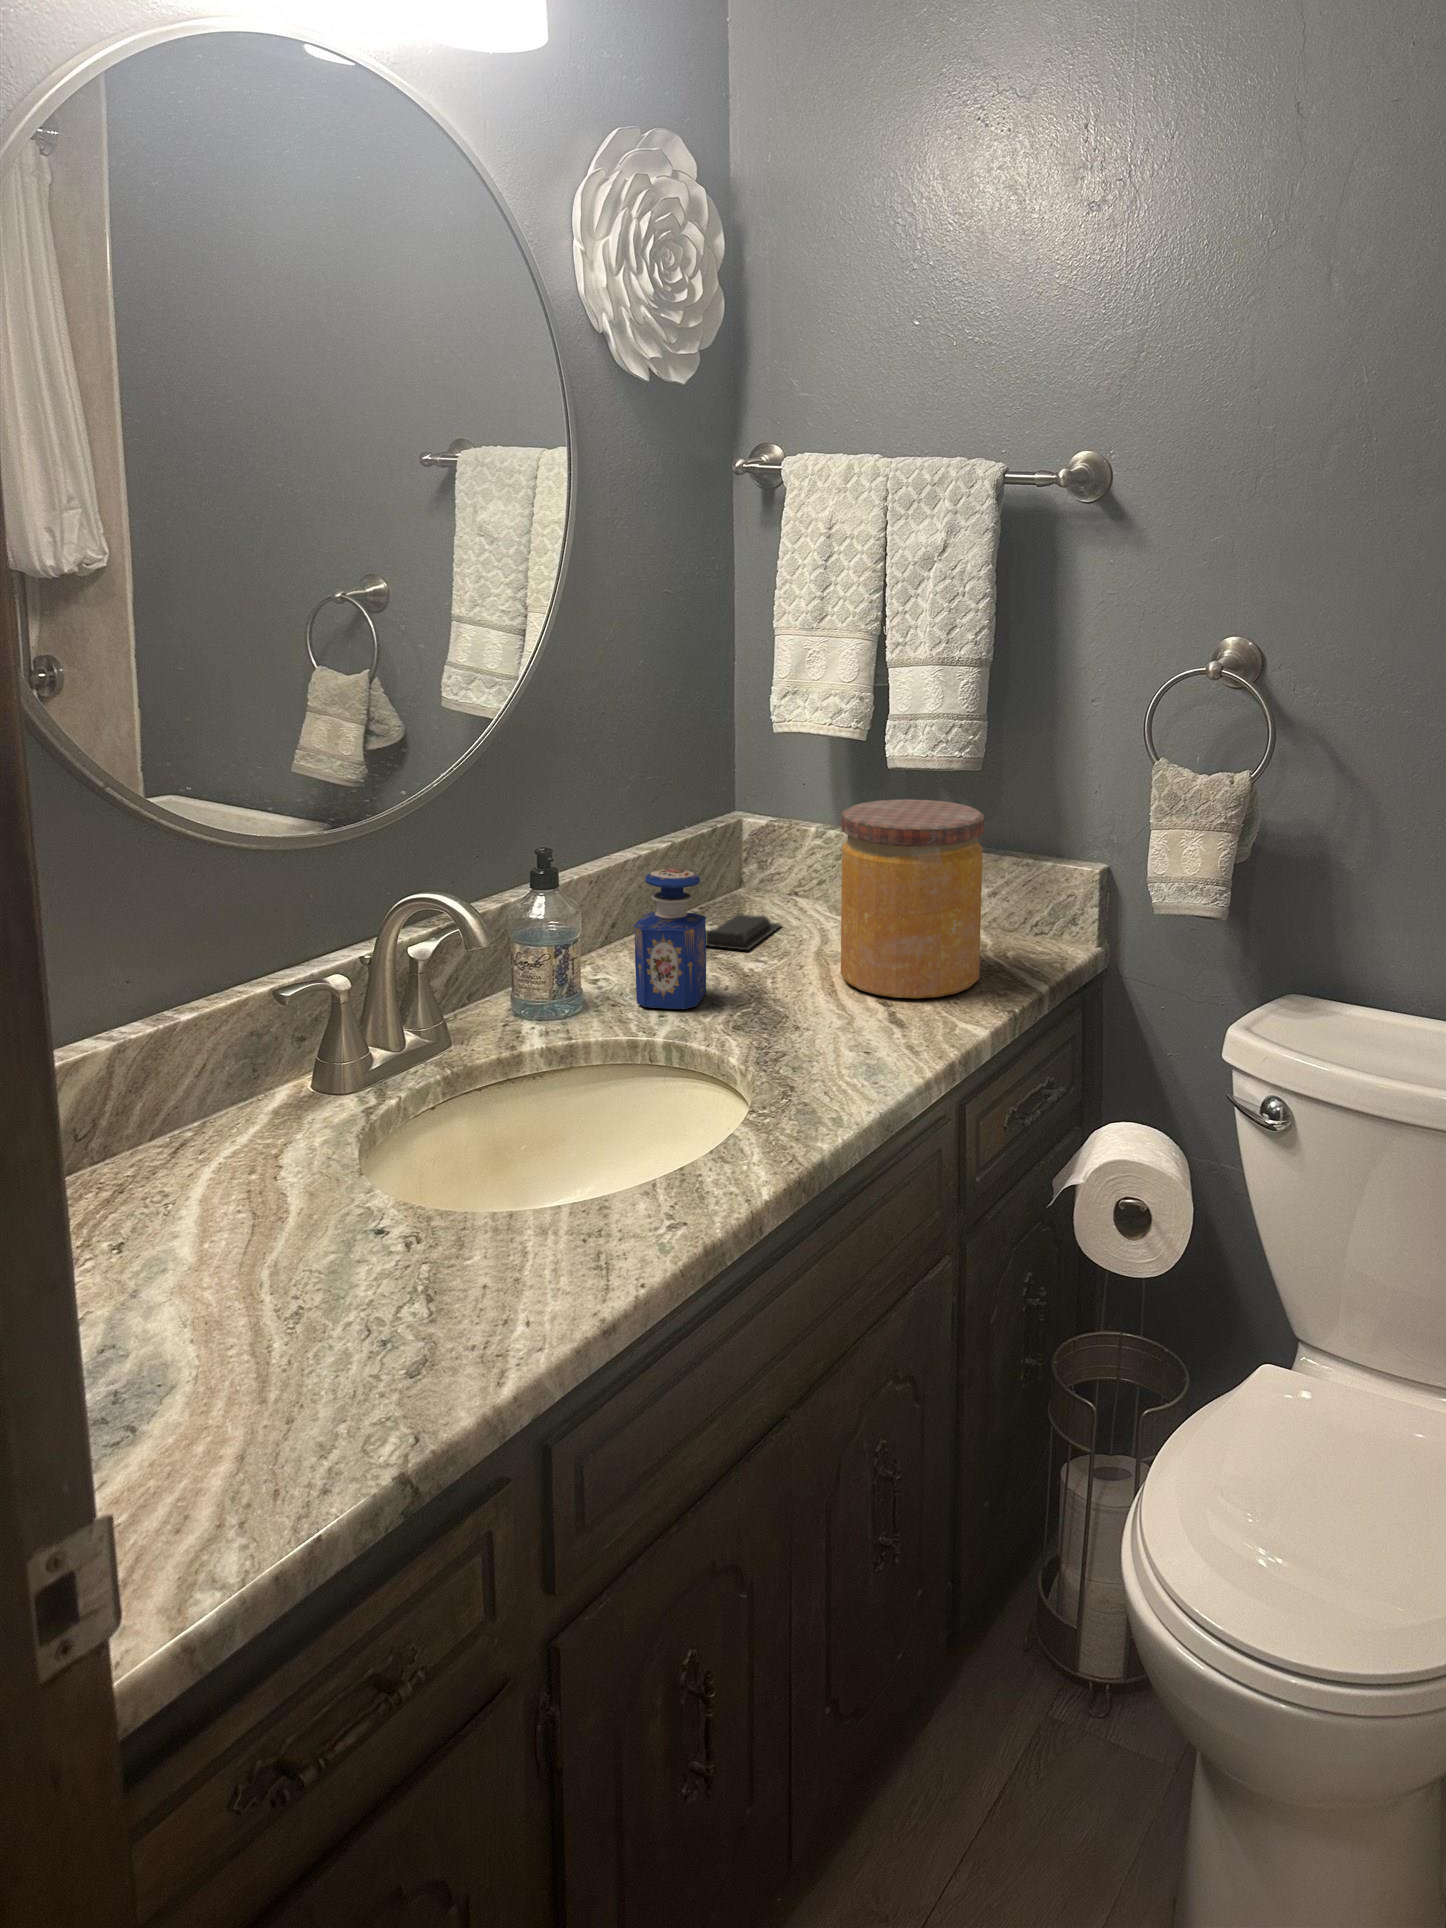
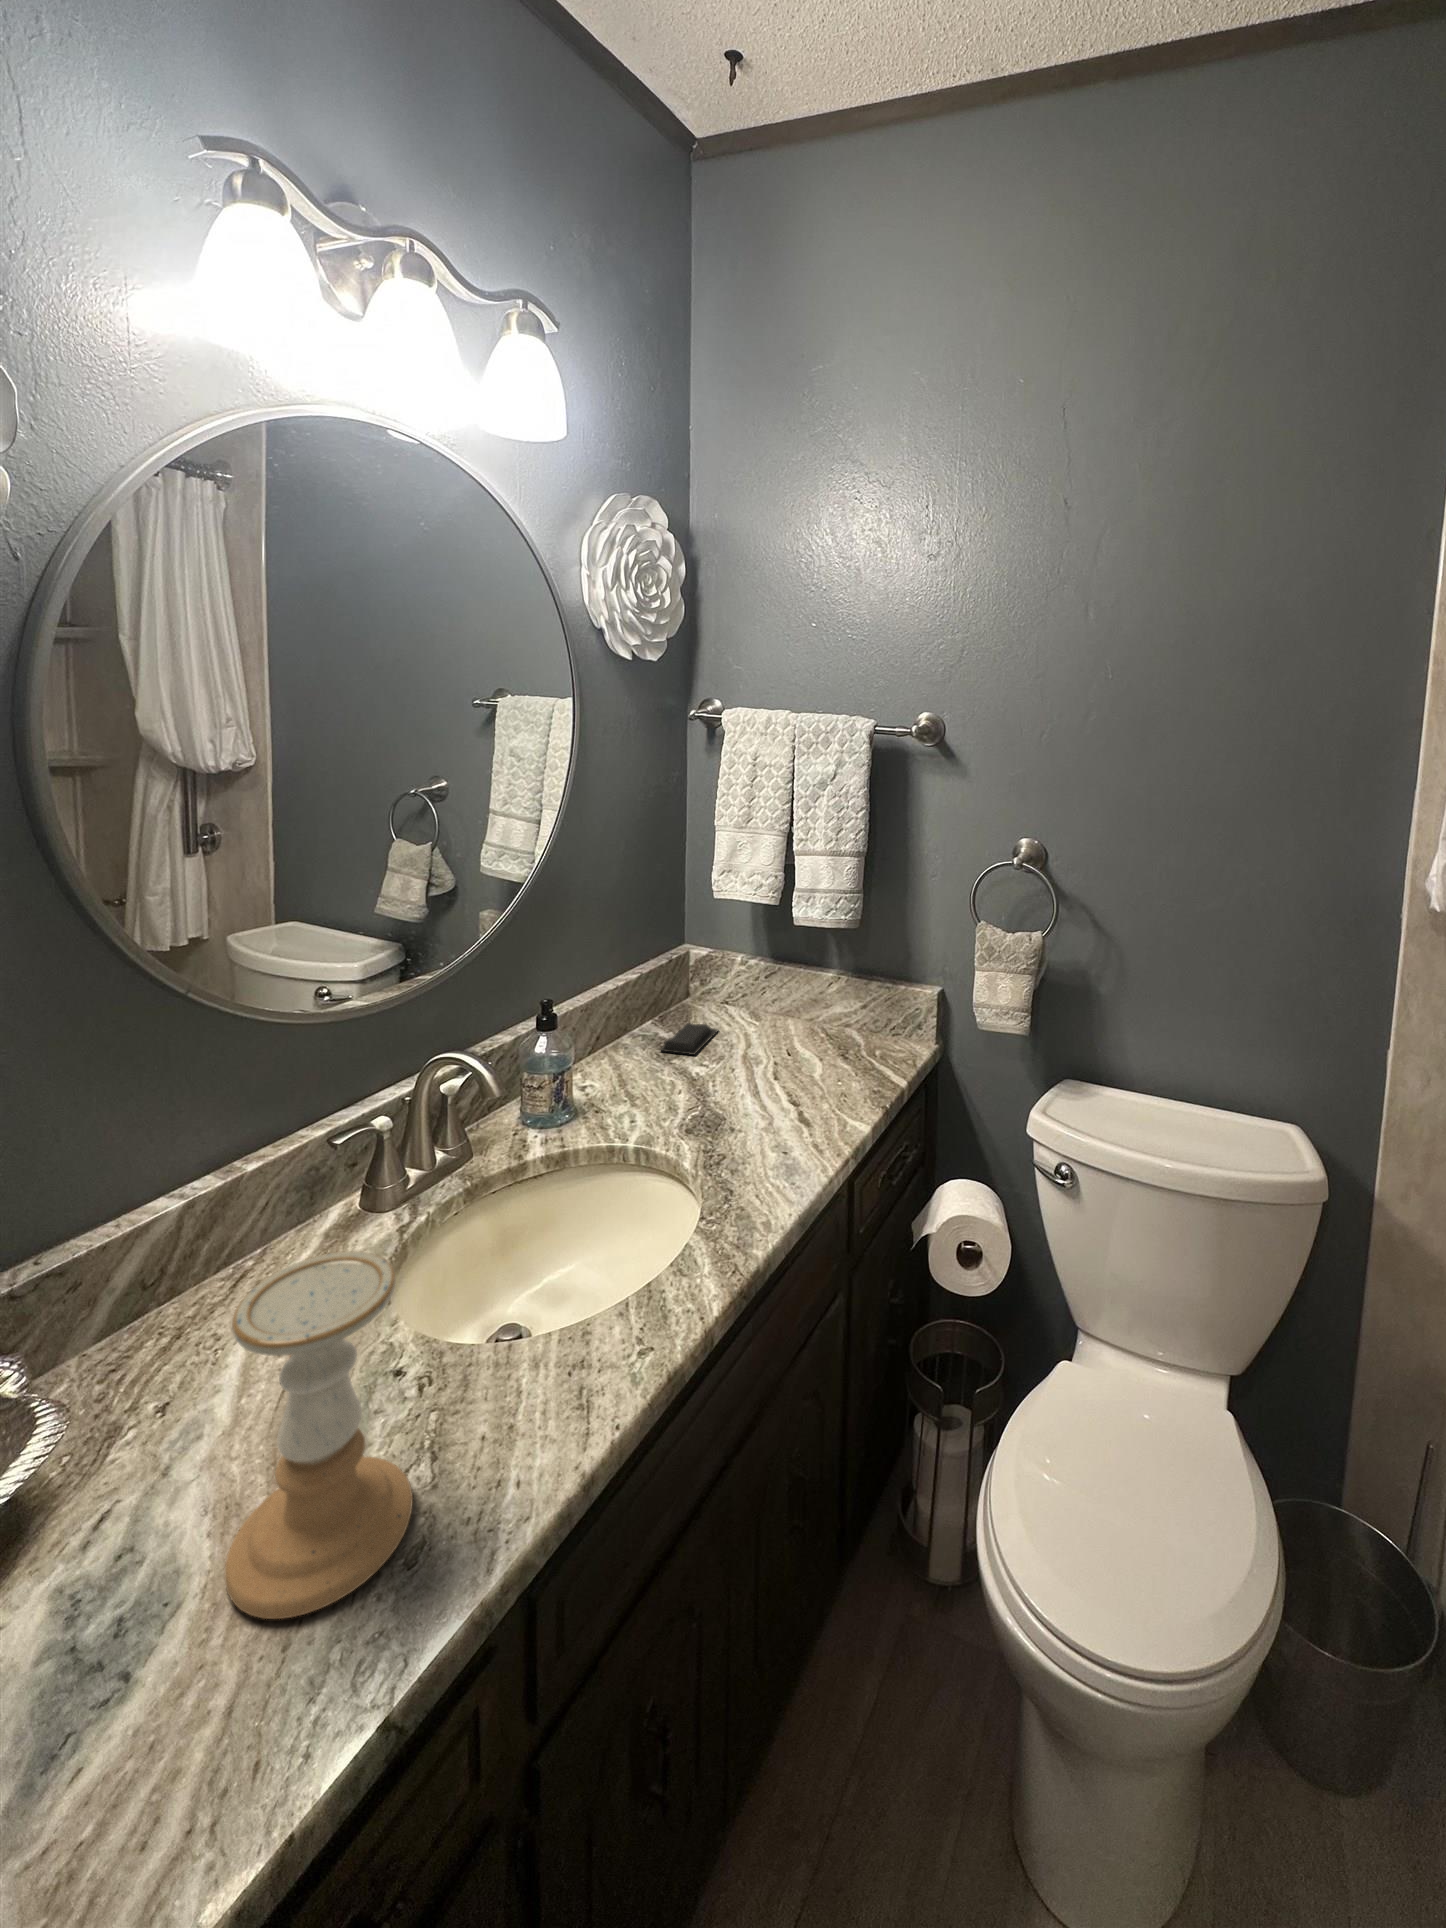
jar: present [841,799,984,998] -> none [762,948,864,1098]
perfume bottle: present [634,868,706,1009] -> none [613,1009,666,1115]
candle holder: none [202,1037,407,1410] -> present [225,1251,413,1619]

